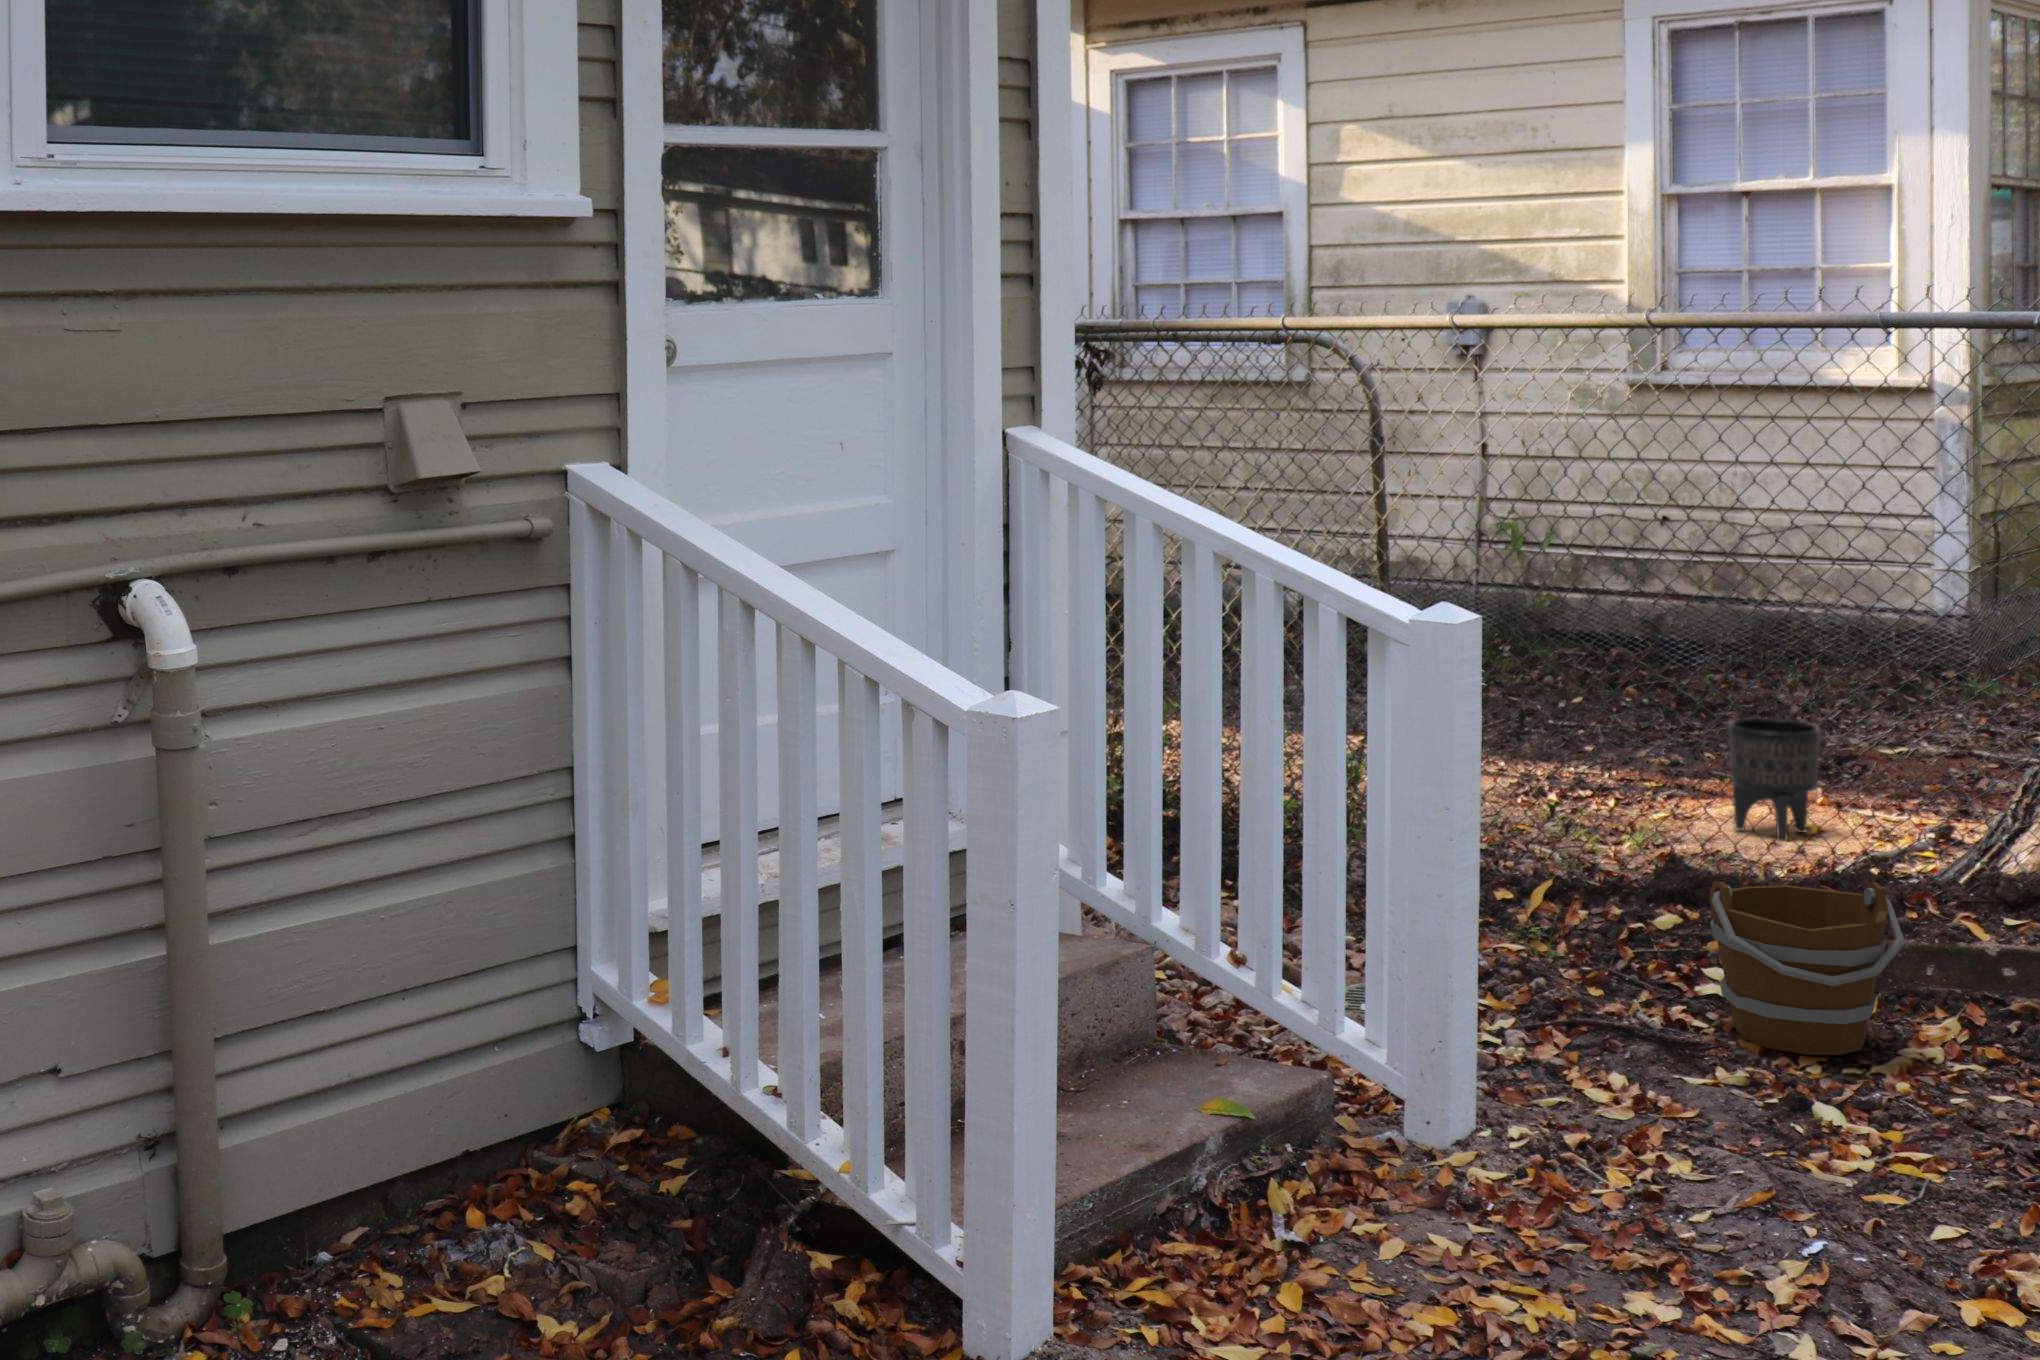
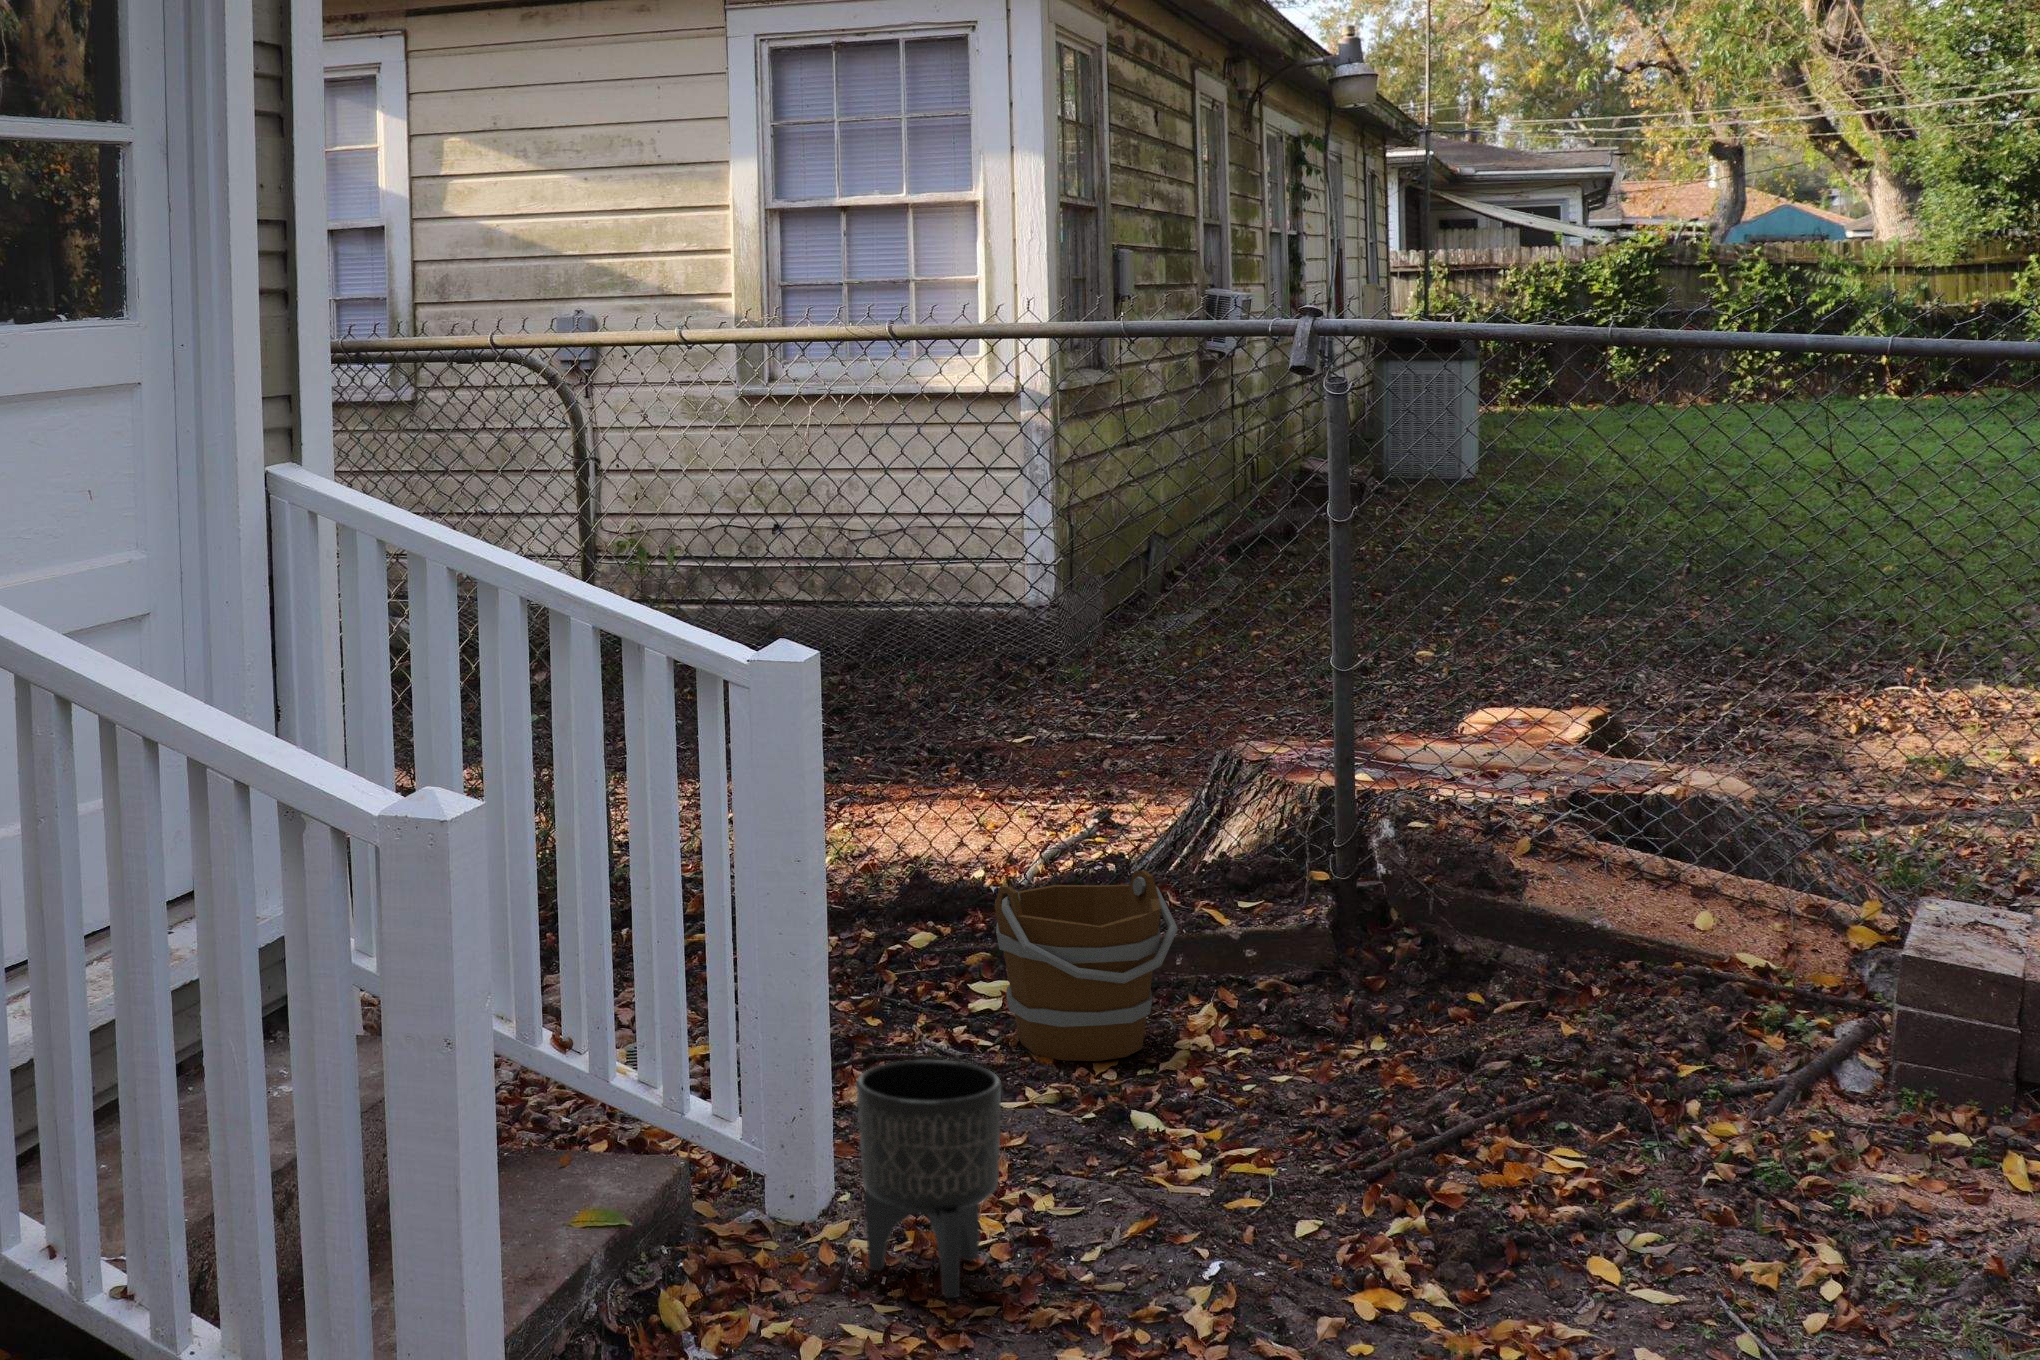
planter: present [1729,718,1820,842] -> present [856,1060,1001,1298]

